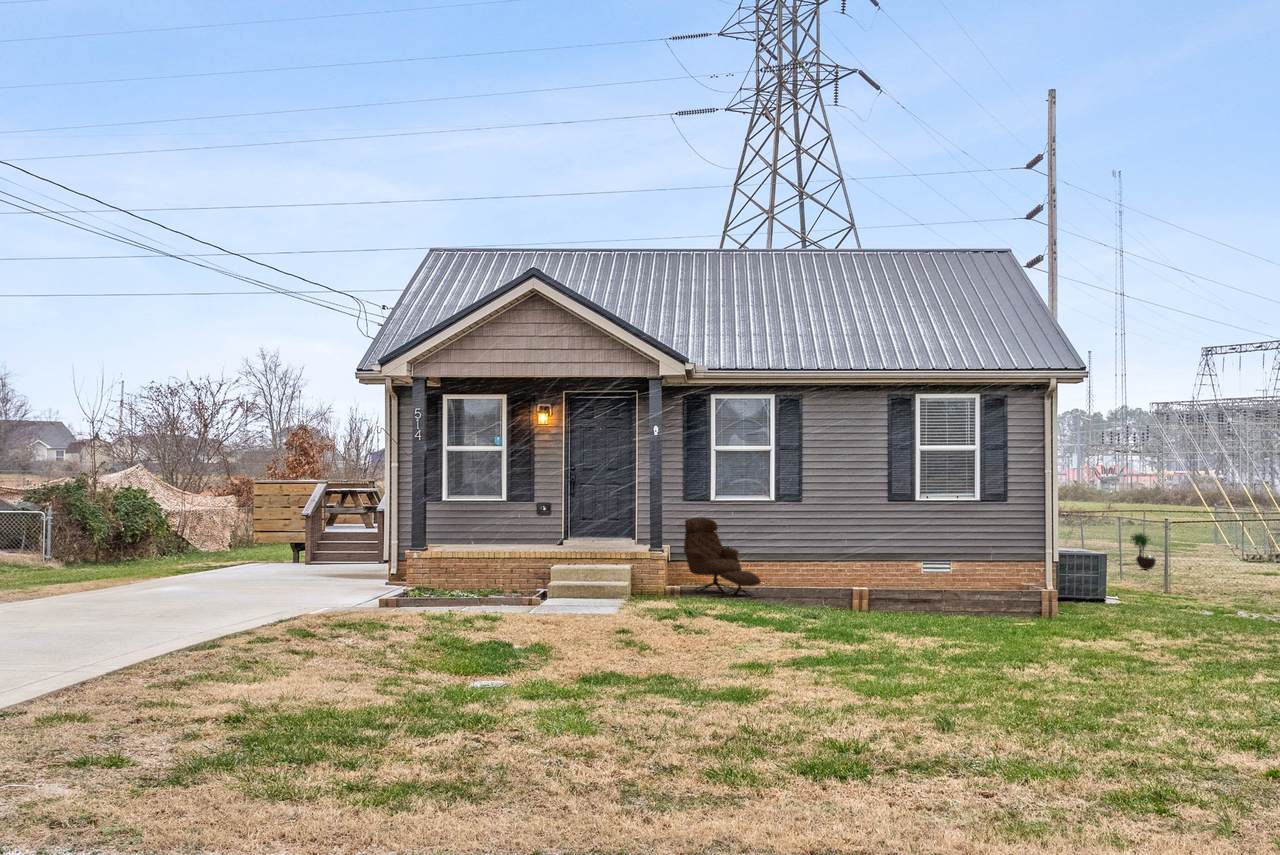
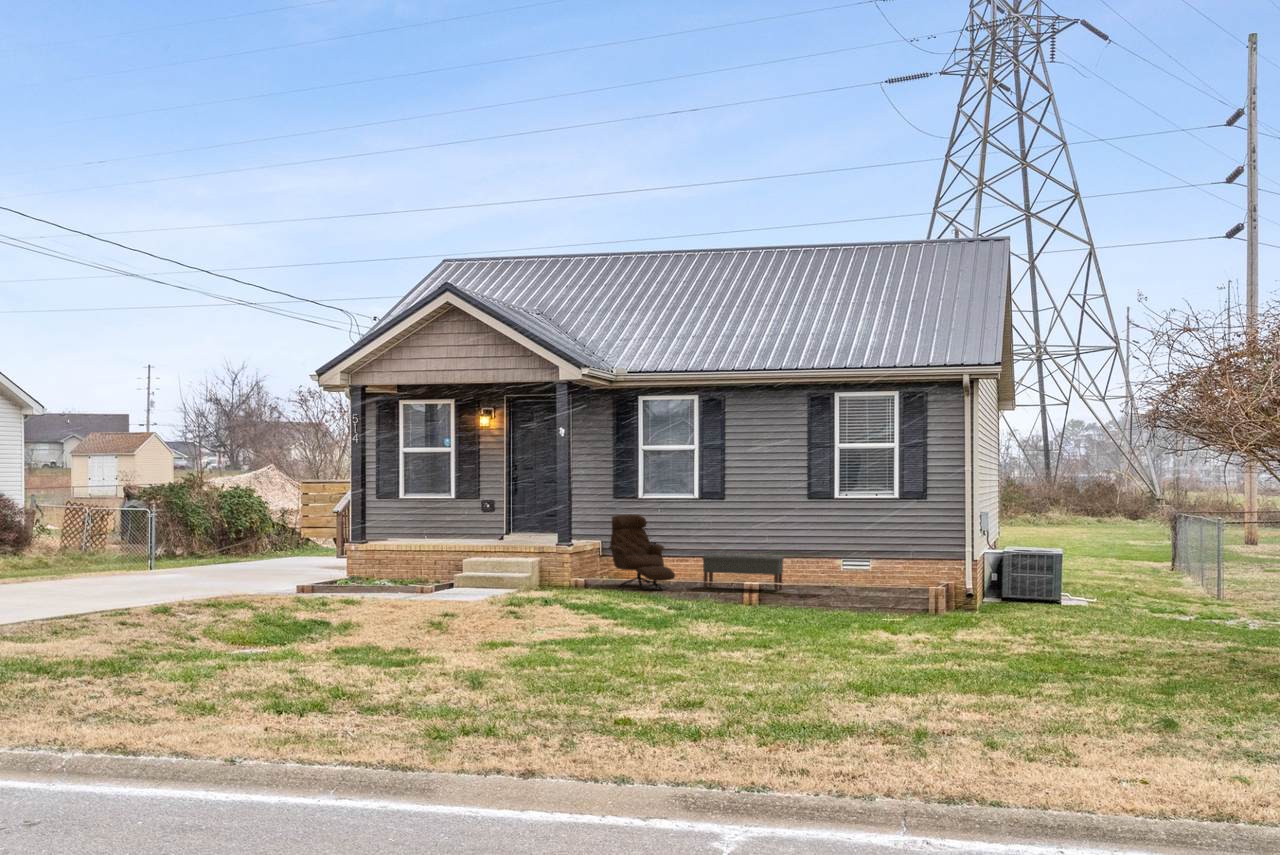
potted tree: present [1131,533,1156,570] -> none [1163,531,1191,573]
bench: none [784,557,865,596] -> present [703,553,784,592]

